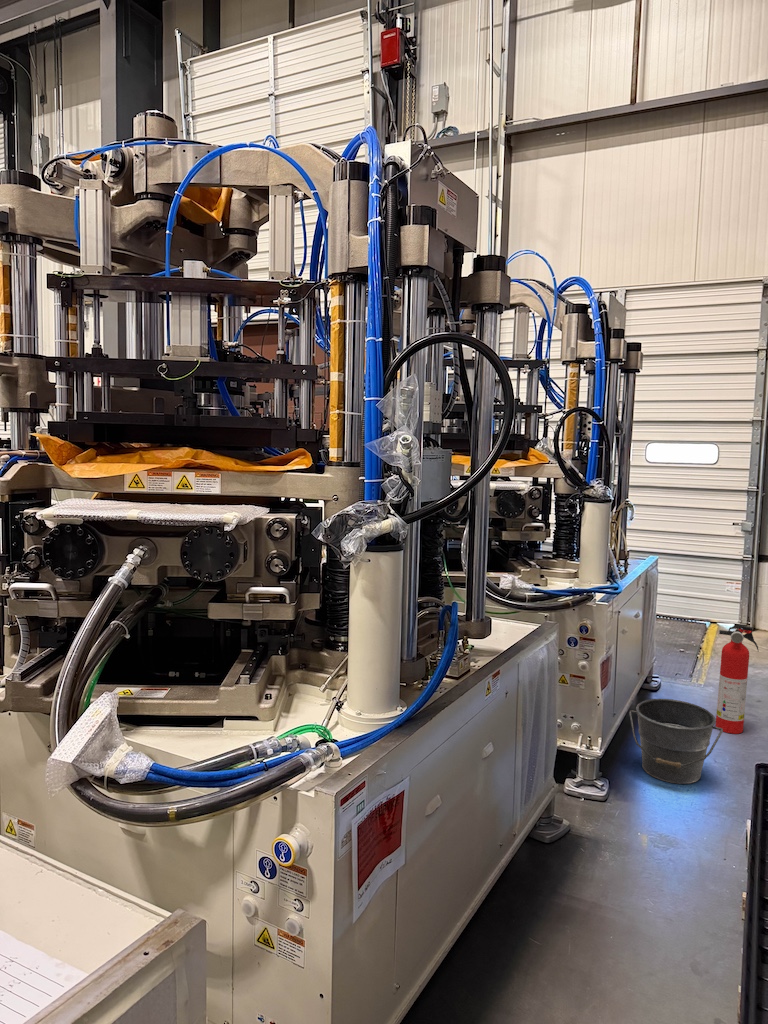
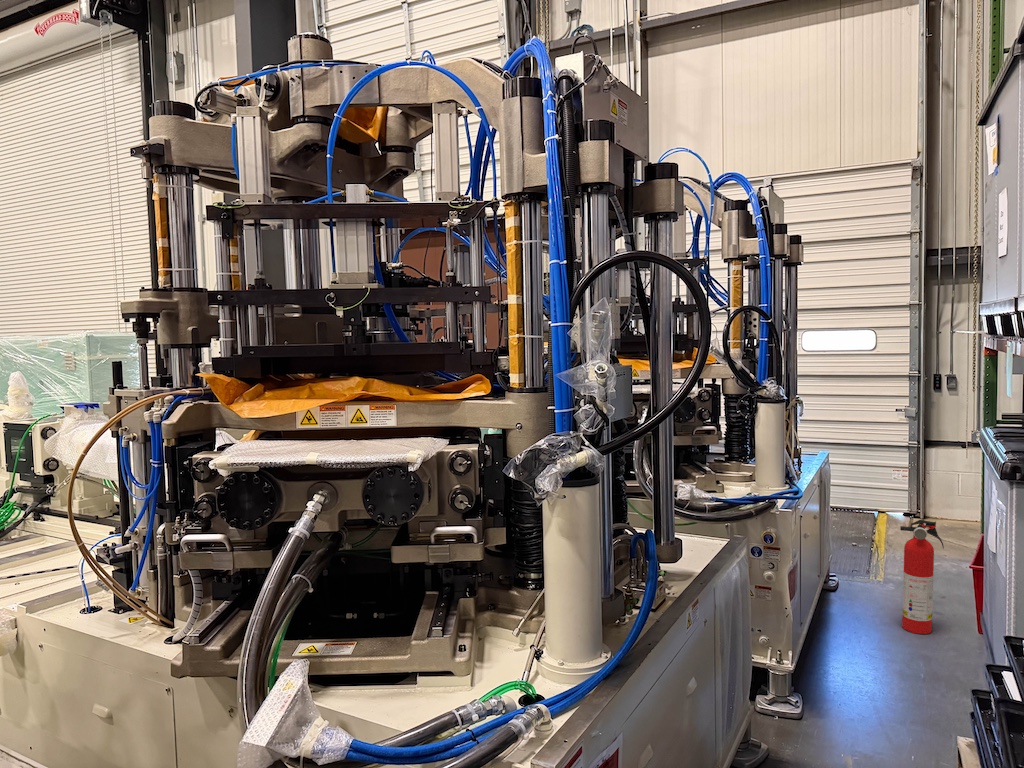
bucket: present [629,699,723,784] -> none [815,603,917,694]

